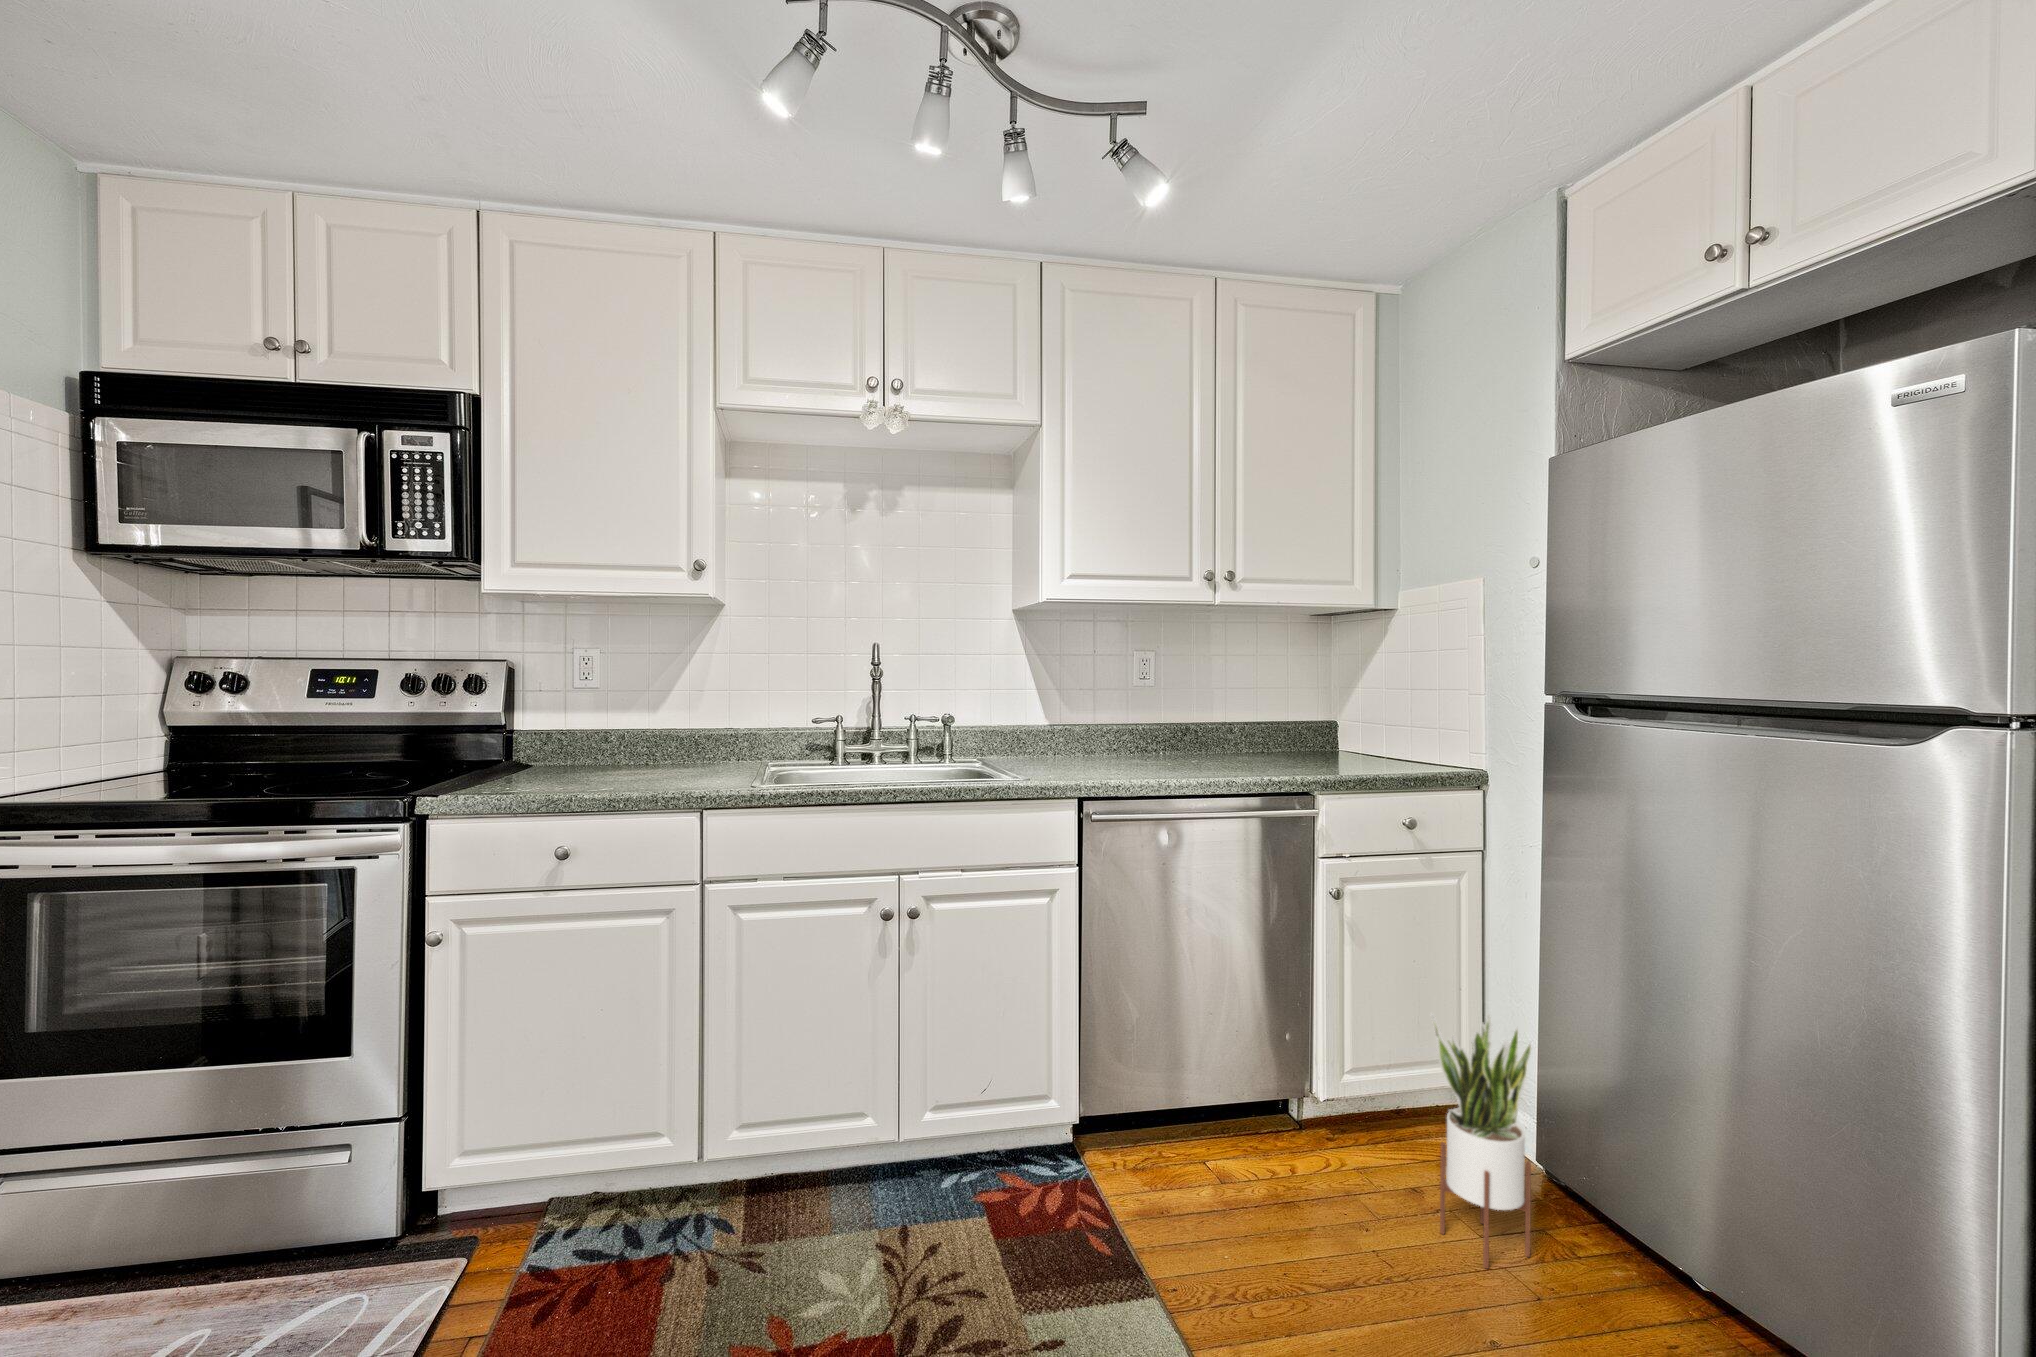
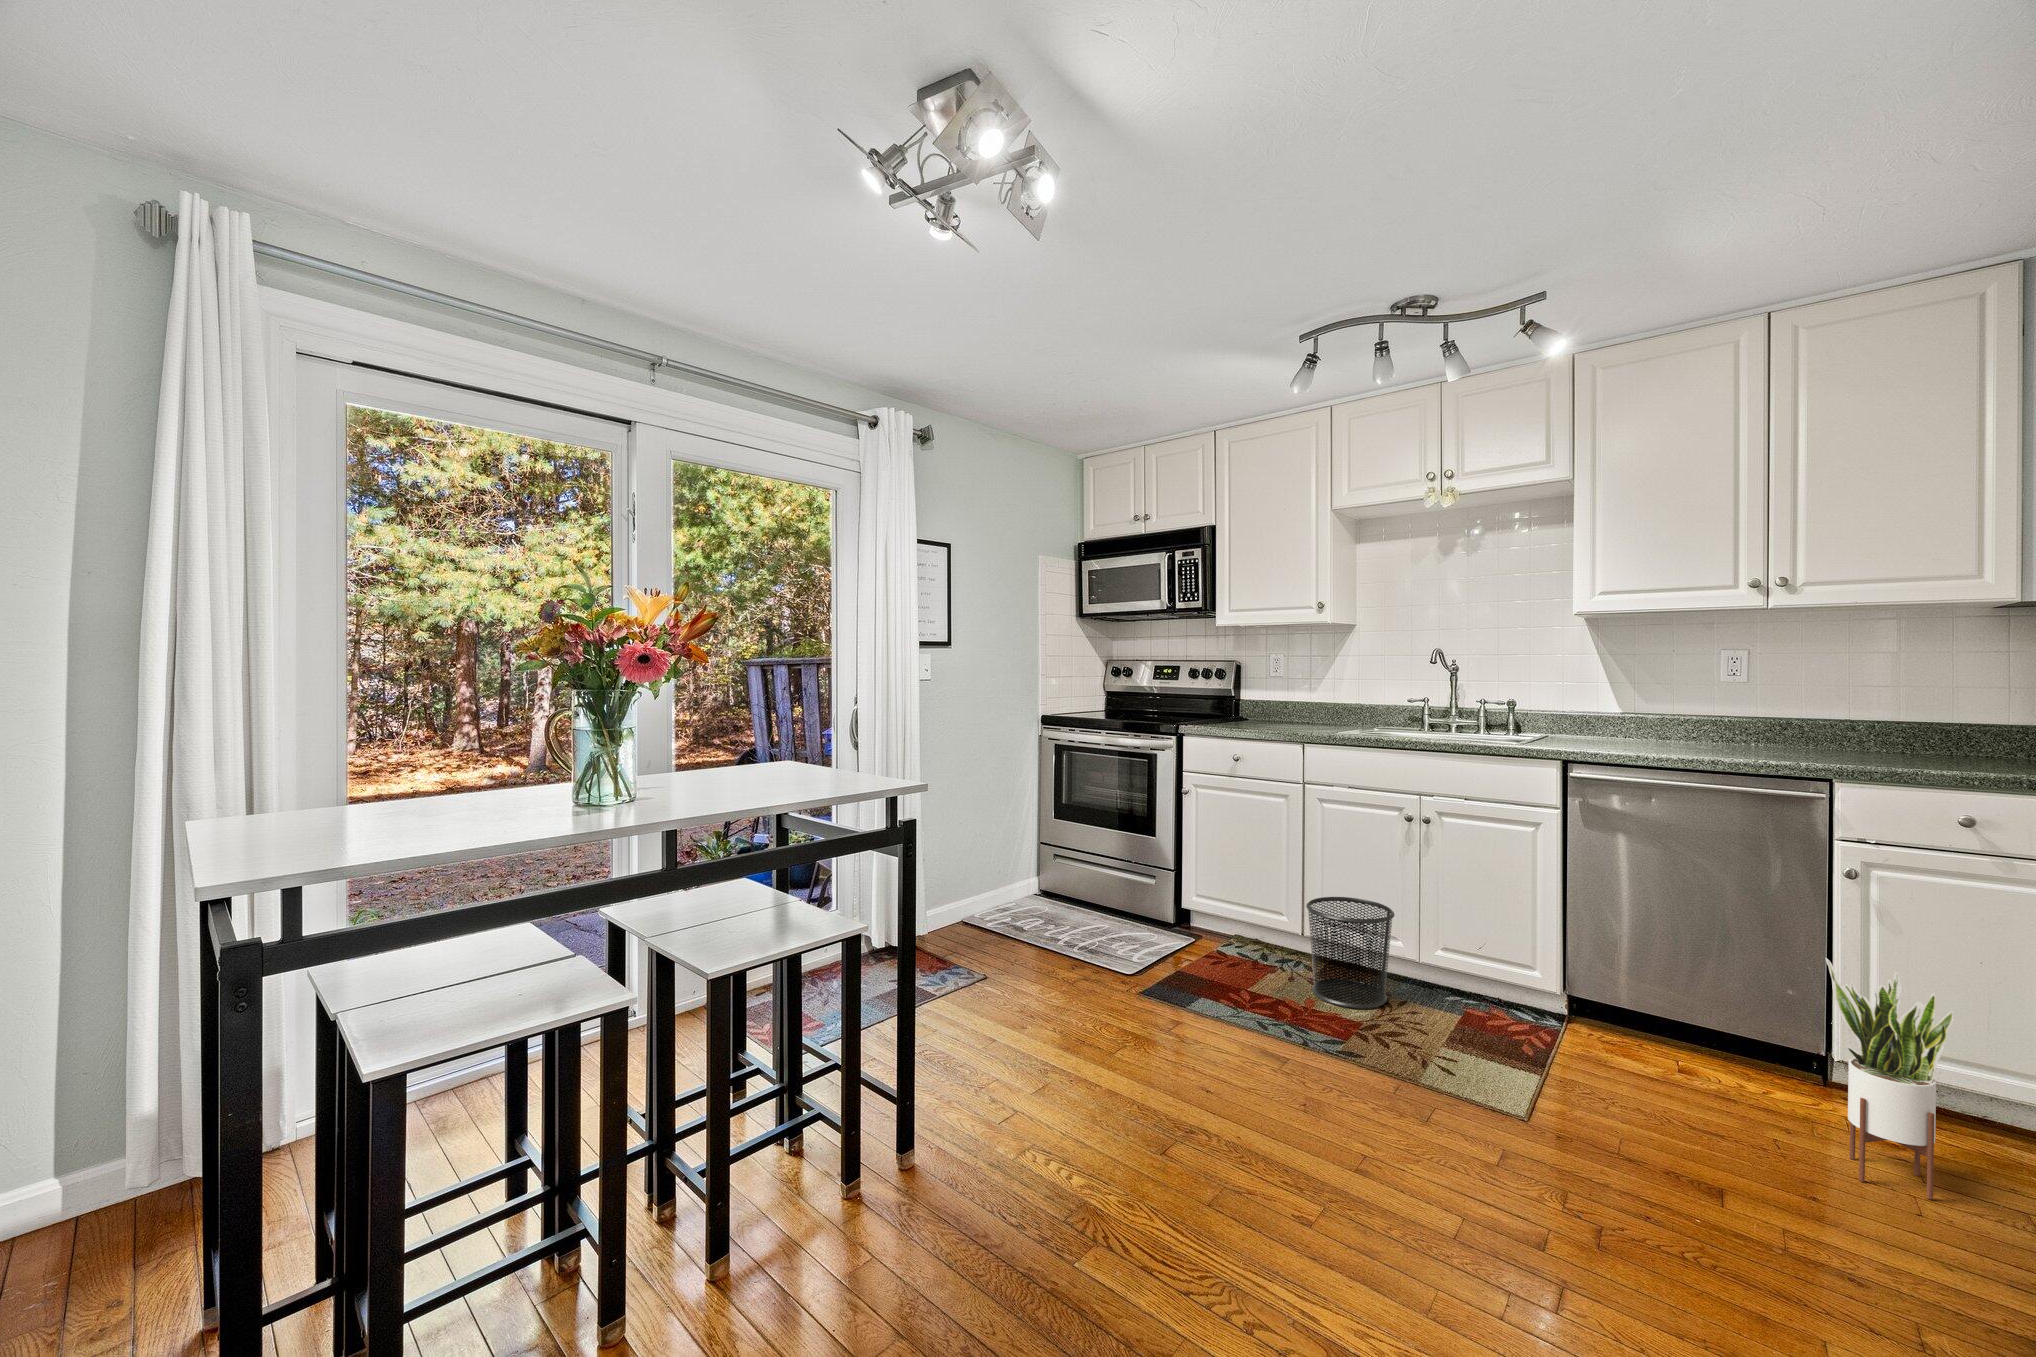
trash can: none [752,1068,902,1299] -> present [1306,897,1395,1008]

